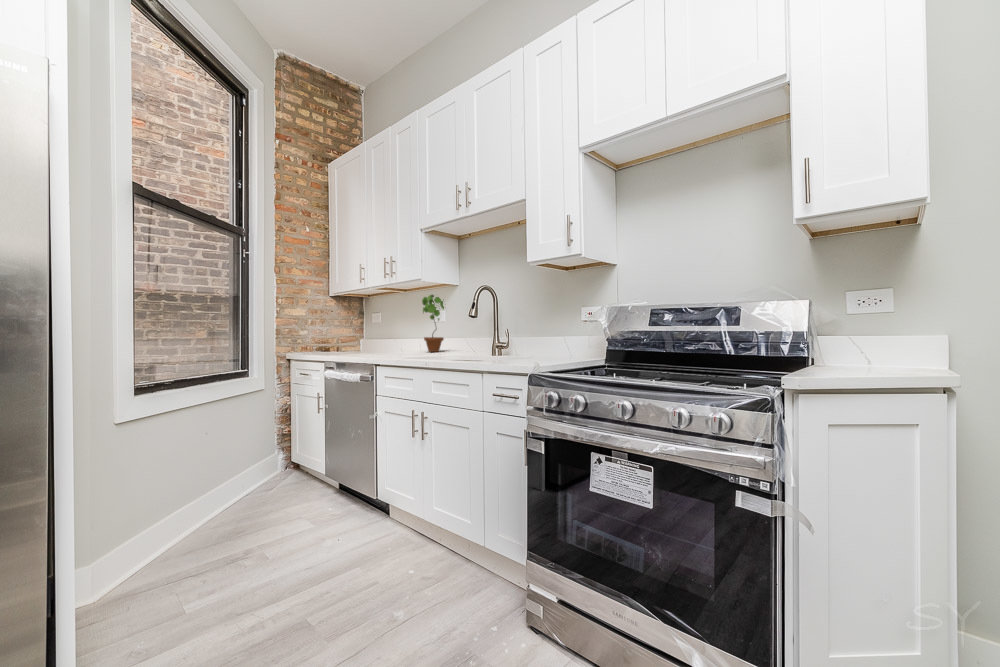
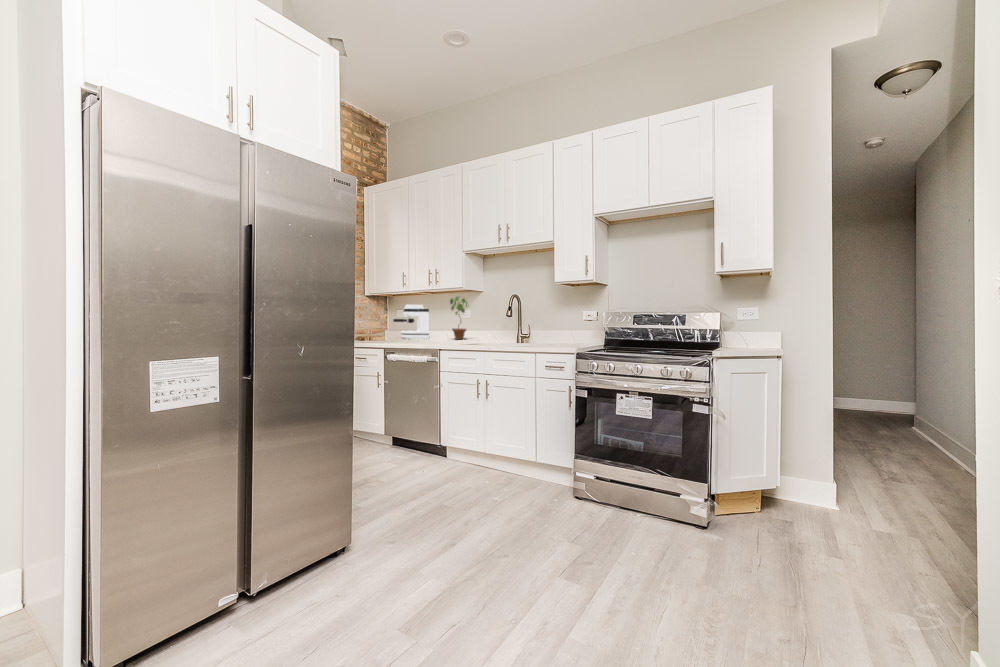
coffee maker: none [361,308,404,351] -> present [393,305,429,338]

